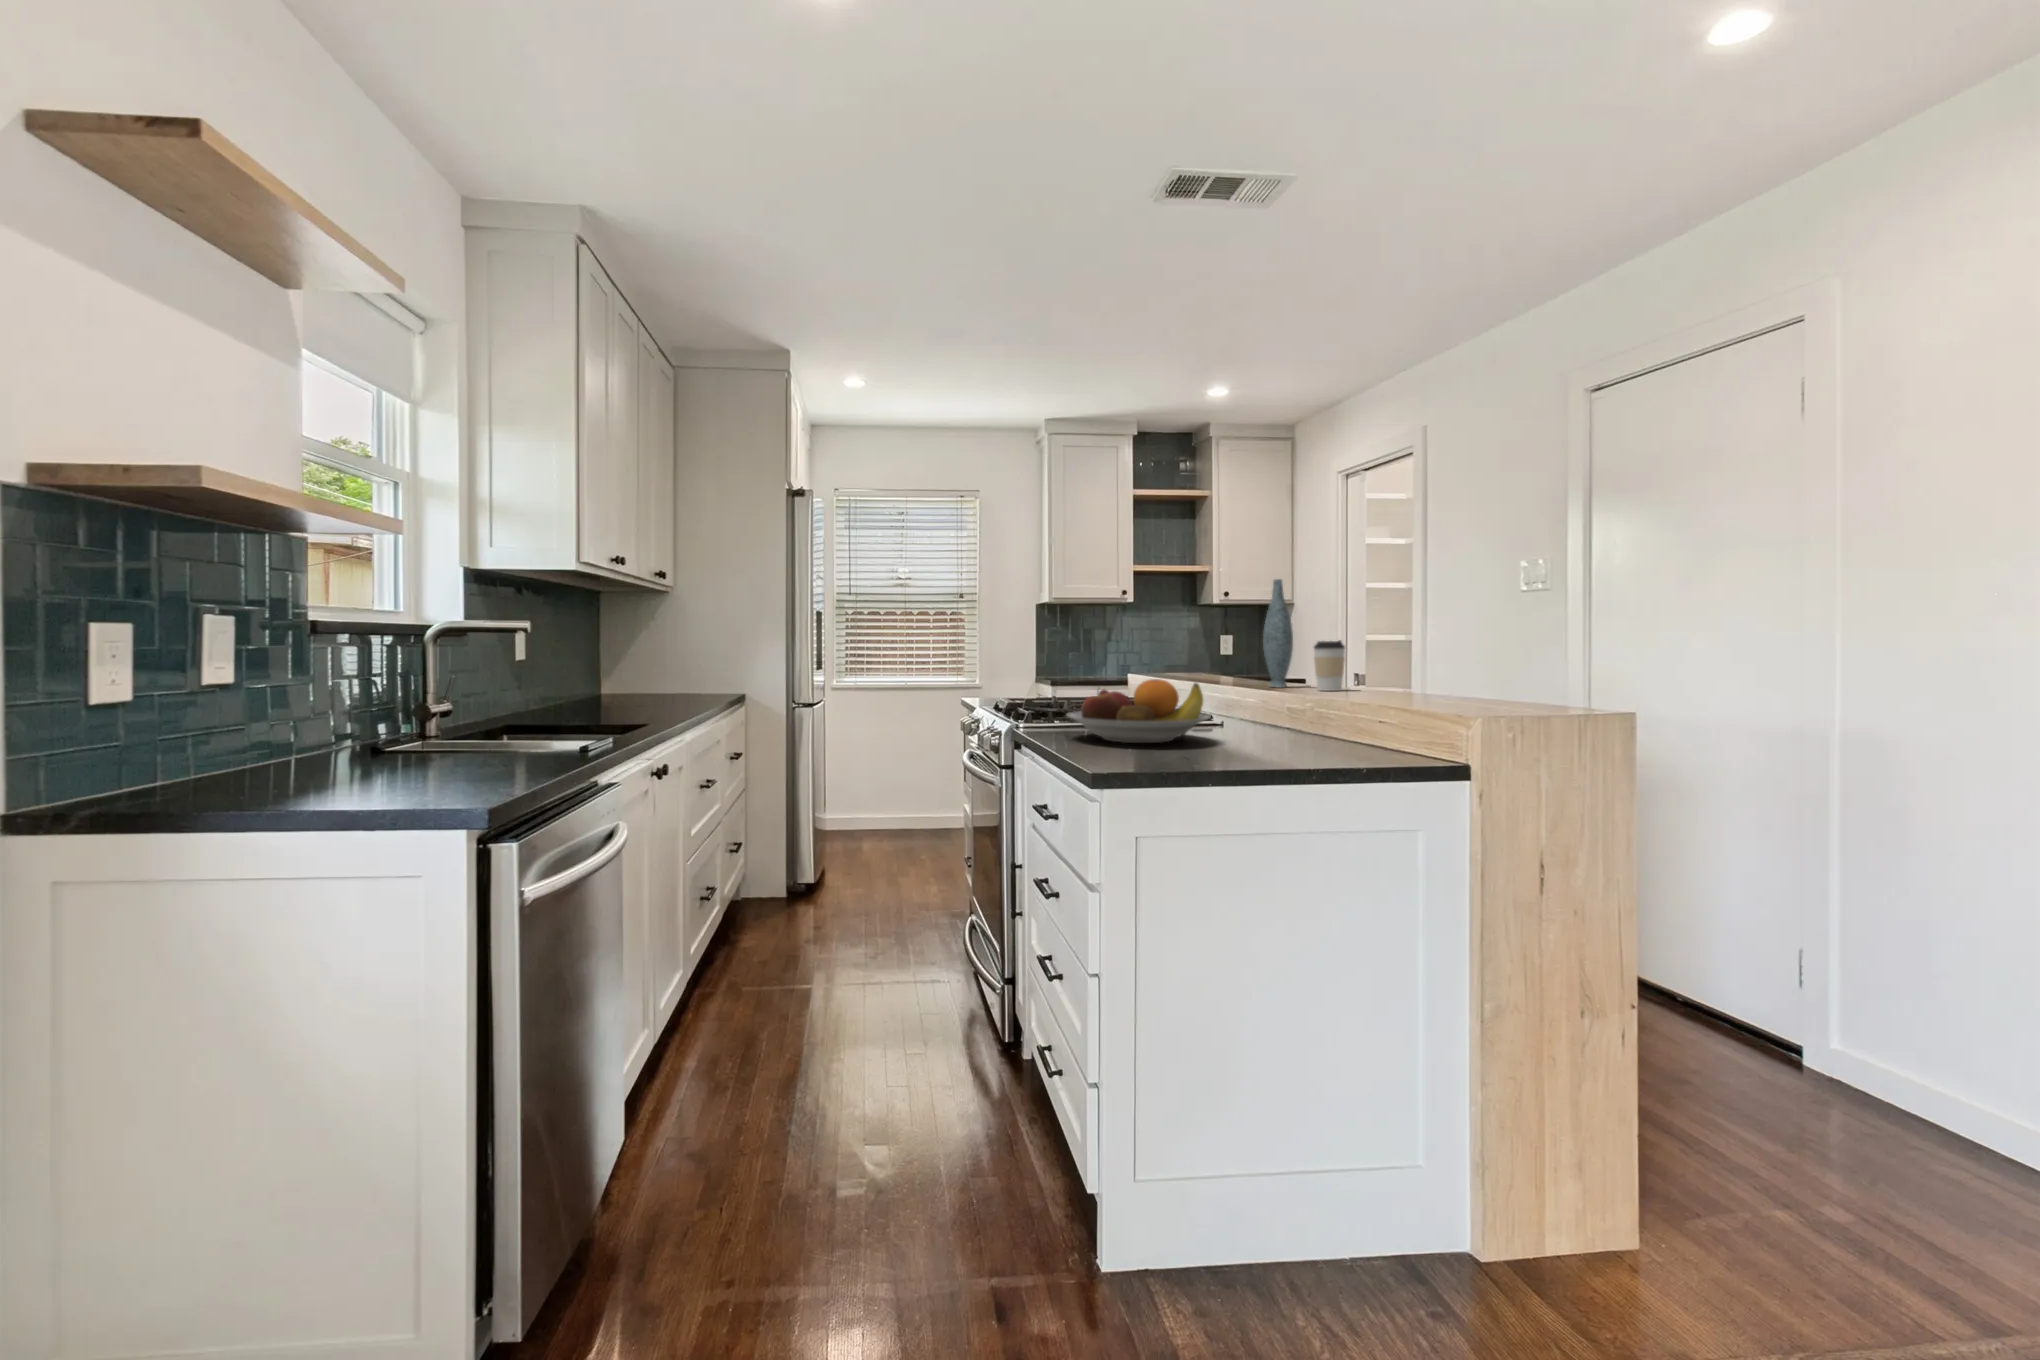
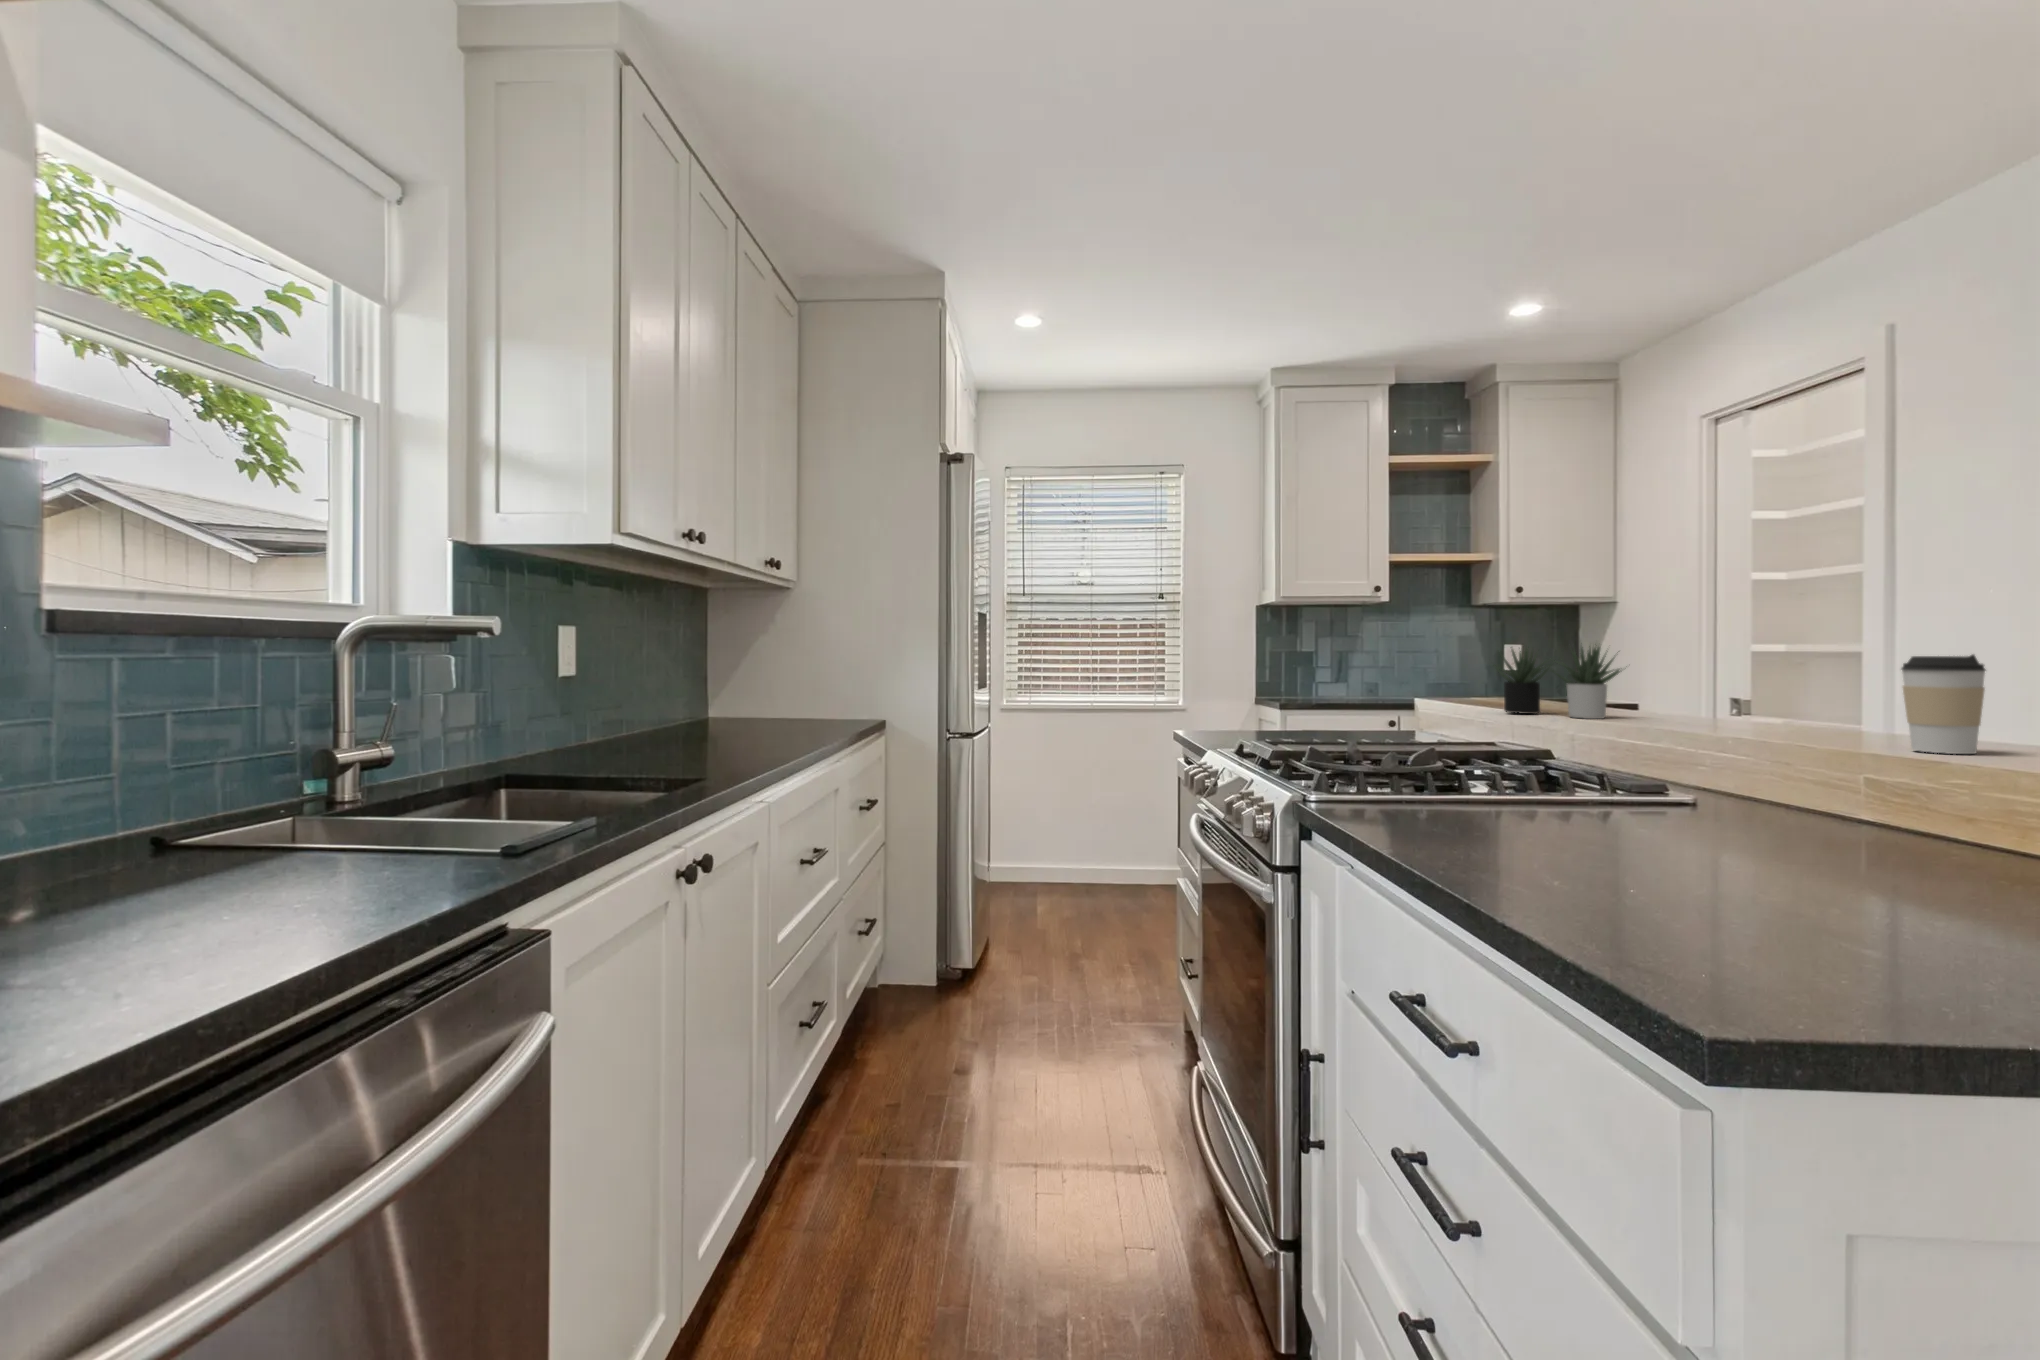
vase: present [1263,579,1293,688] -> none [1747,544,1813,739]
succulent plant: none [1159,631,1233,682] -> present [1493,646,1622,719]
fruit bowl: present [1067,679,1210,743] -> none [1450,738,1830,882]

